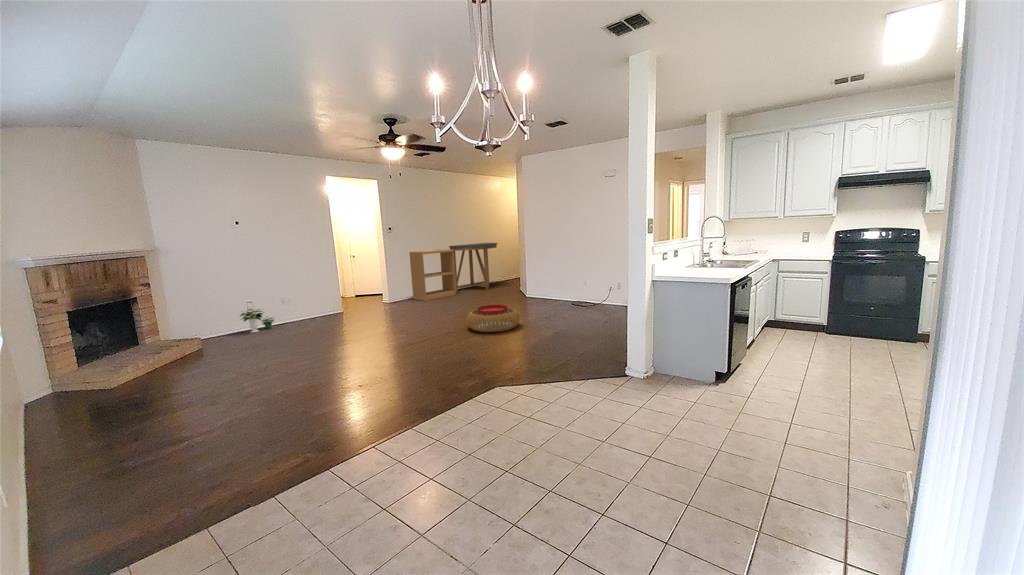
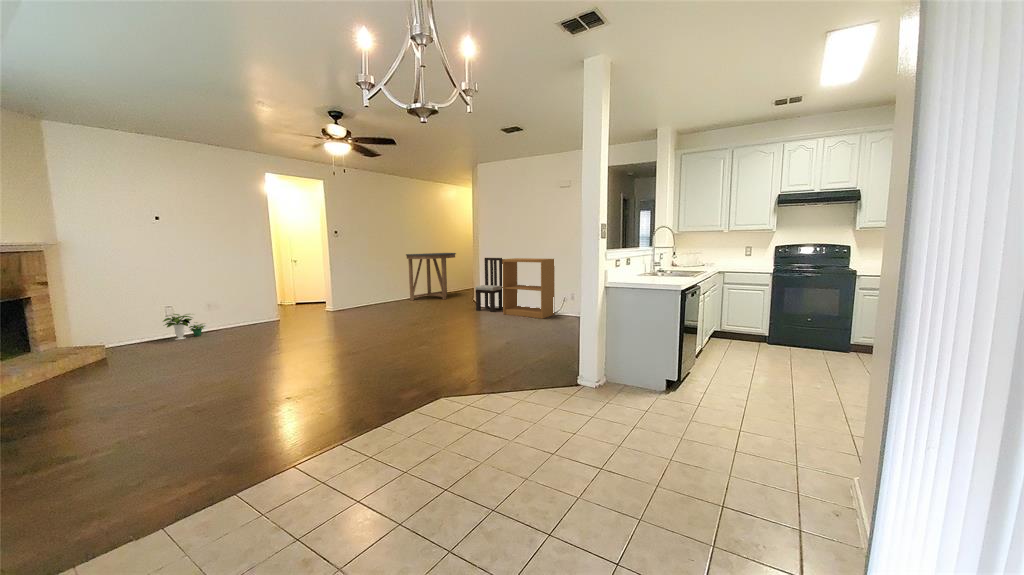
dining chair: none [519,248,547,302] -> present [475,258,503,312]
bookshelf: present [409,249,456,301] -> present [502,258,555,319]
pouf: present [466,305,520,332] -> none [417,313,473,341]

